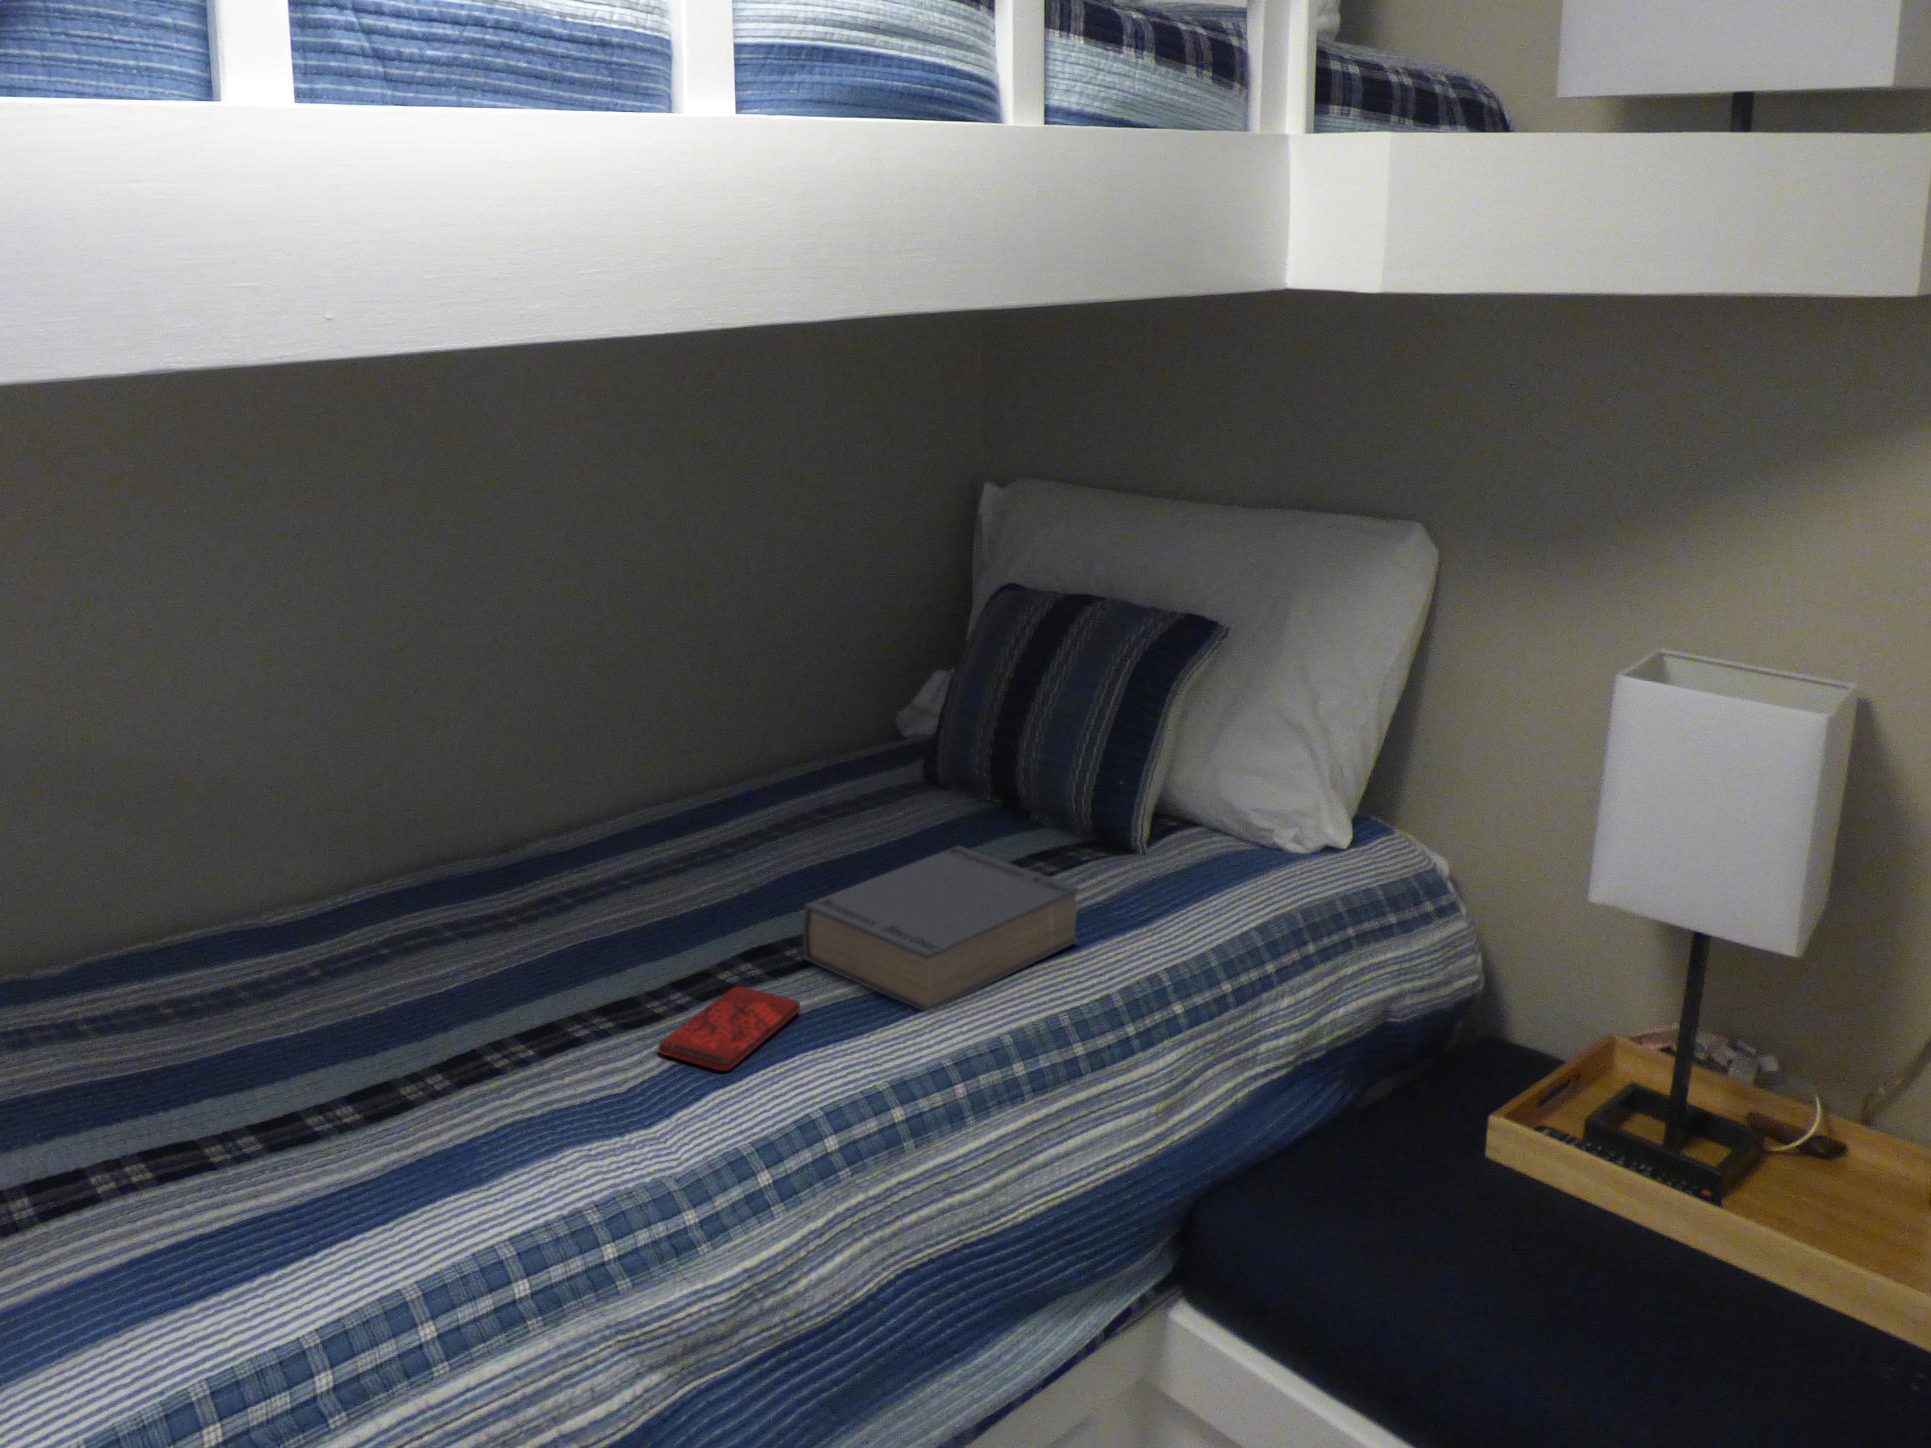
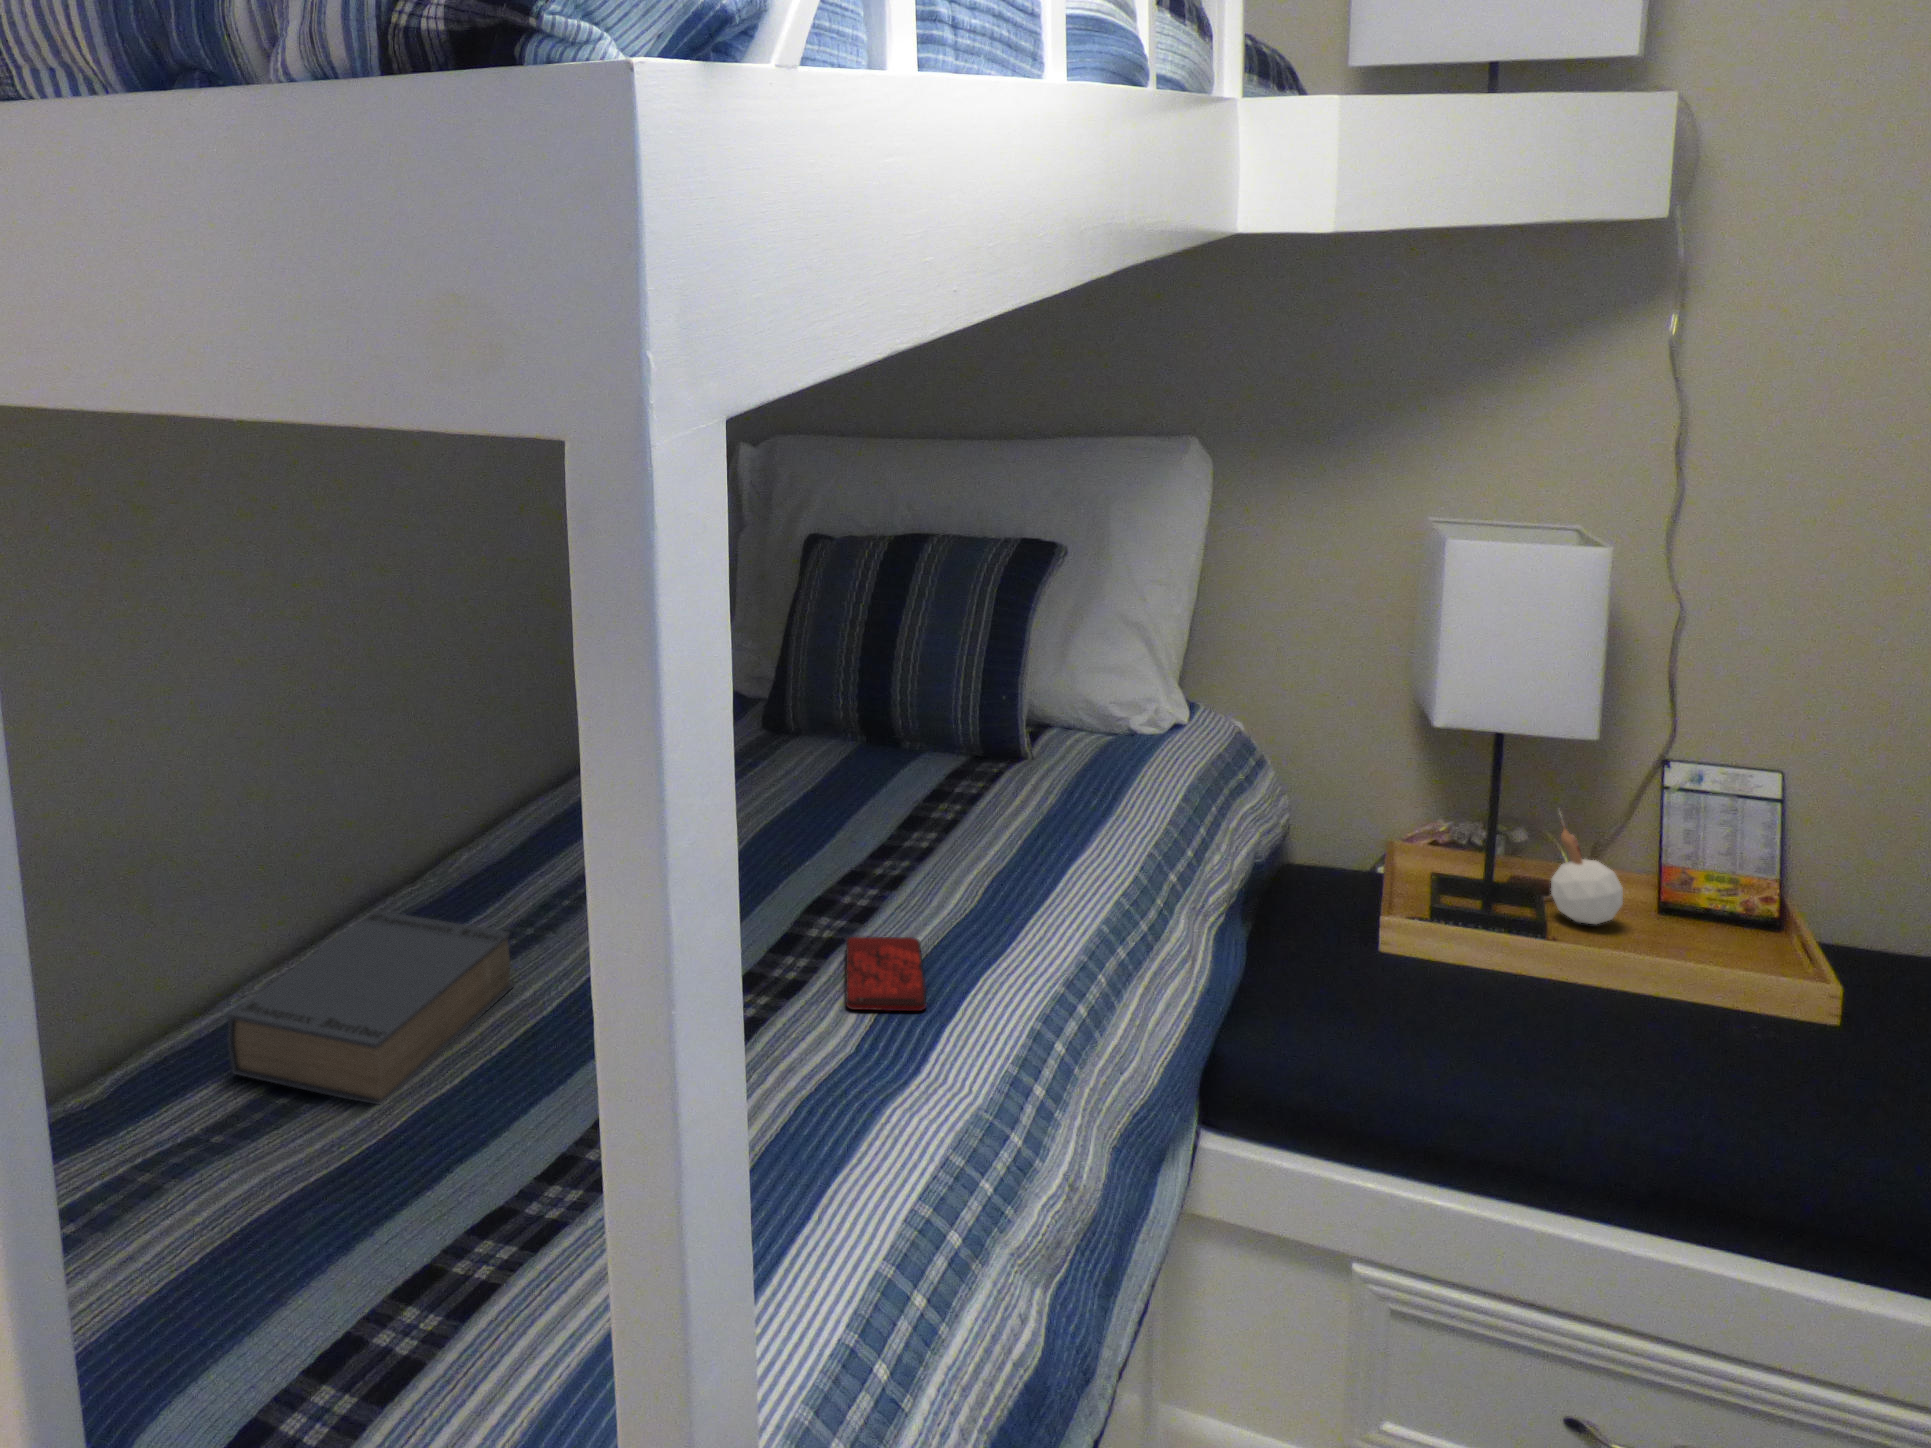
book: present [803,846,1079,1012] -> present [227,910,514,1105]
candle: none [1762,1037,1860,1196] -> present [1551,820,1623,924]

